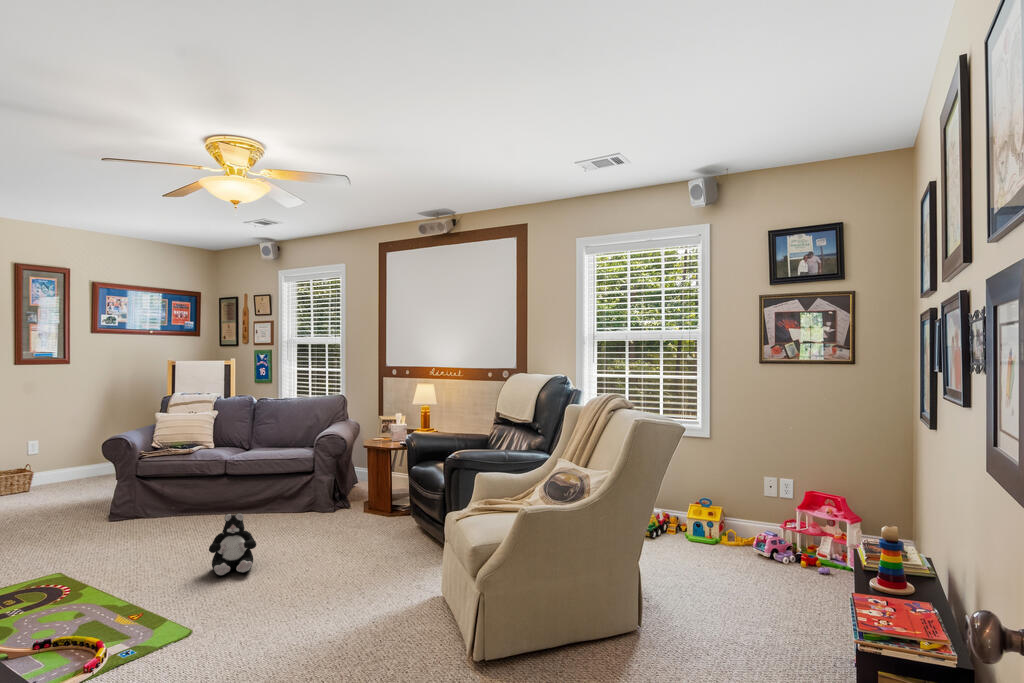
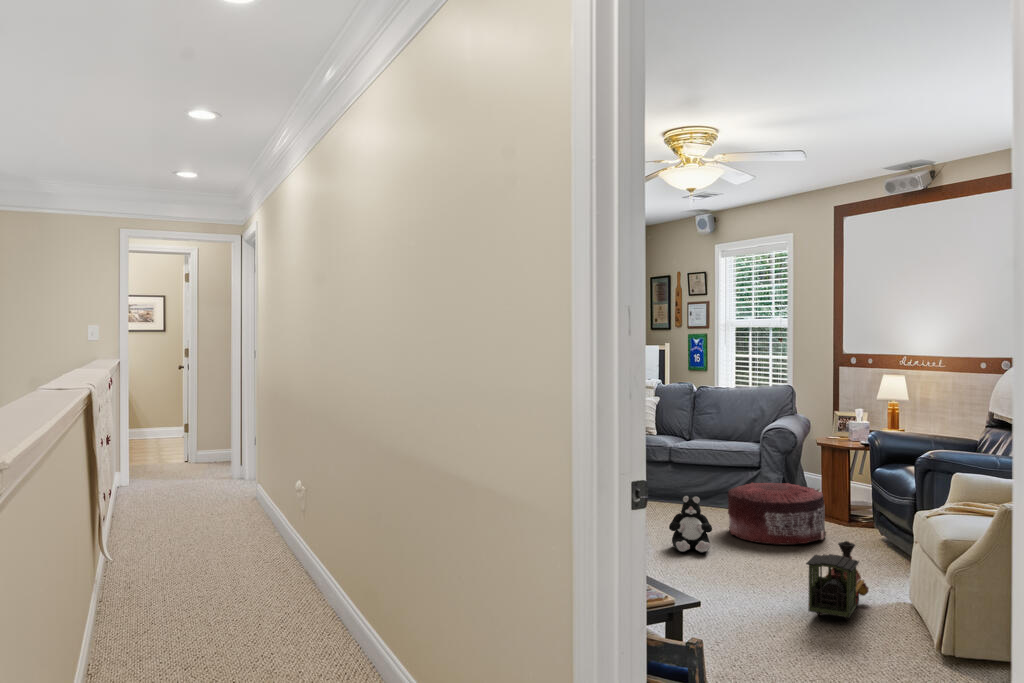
pouf: none [276,485,370,549] -> present [728,483,826,545]
toy train: none [342,550,405,638] -> present [806,541,869,620]

